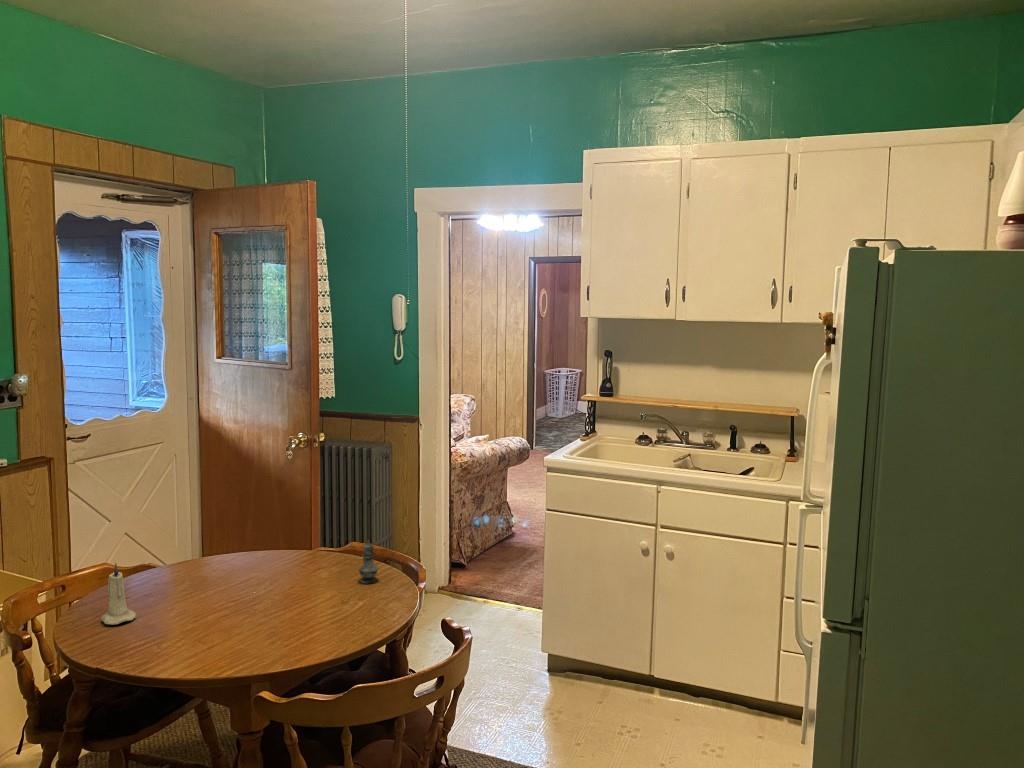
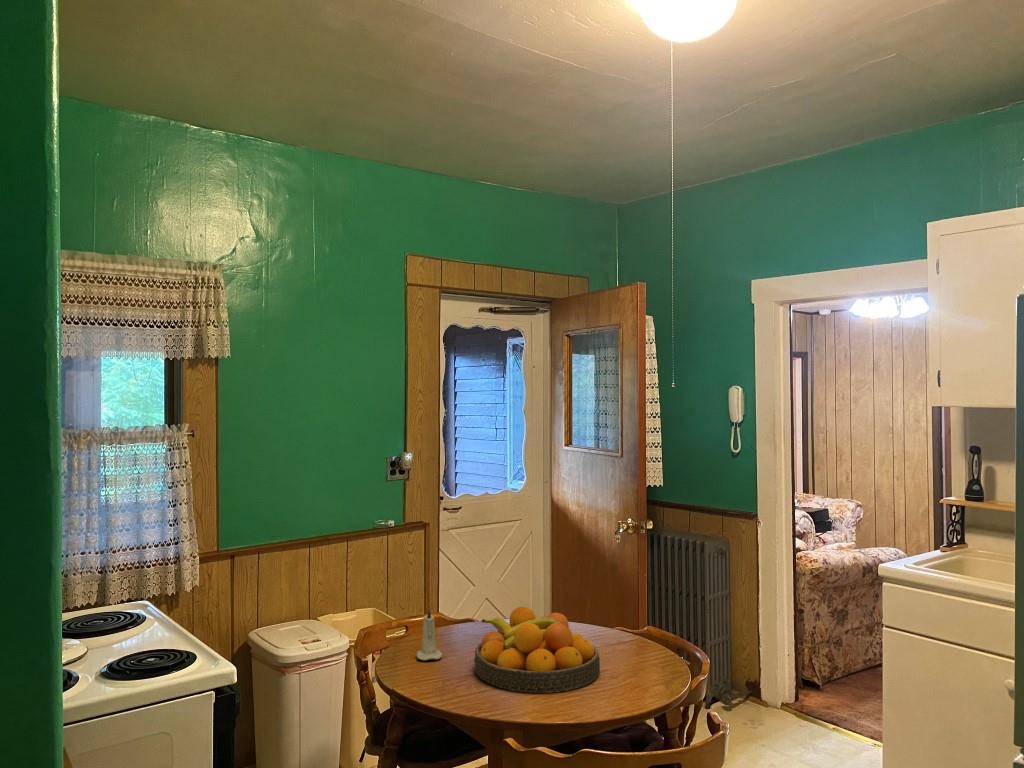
salt shaker: present [358,541,379,584] -> none [640,620,661,665]
fruit bowl: none [183,547,325,639] -> present [474,607,600,693]

